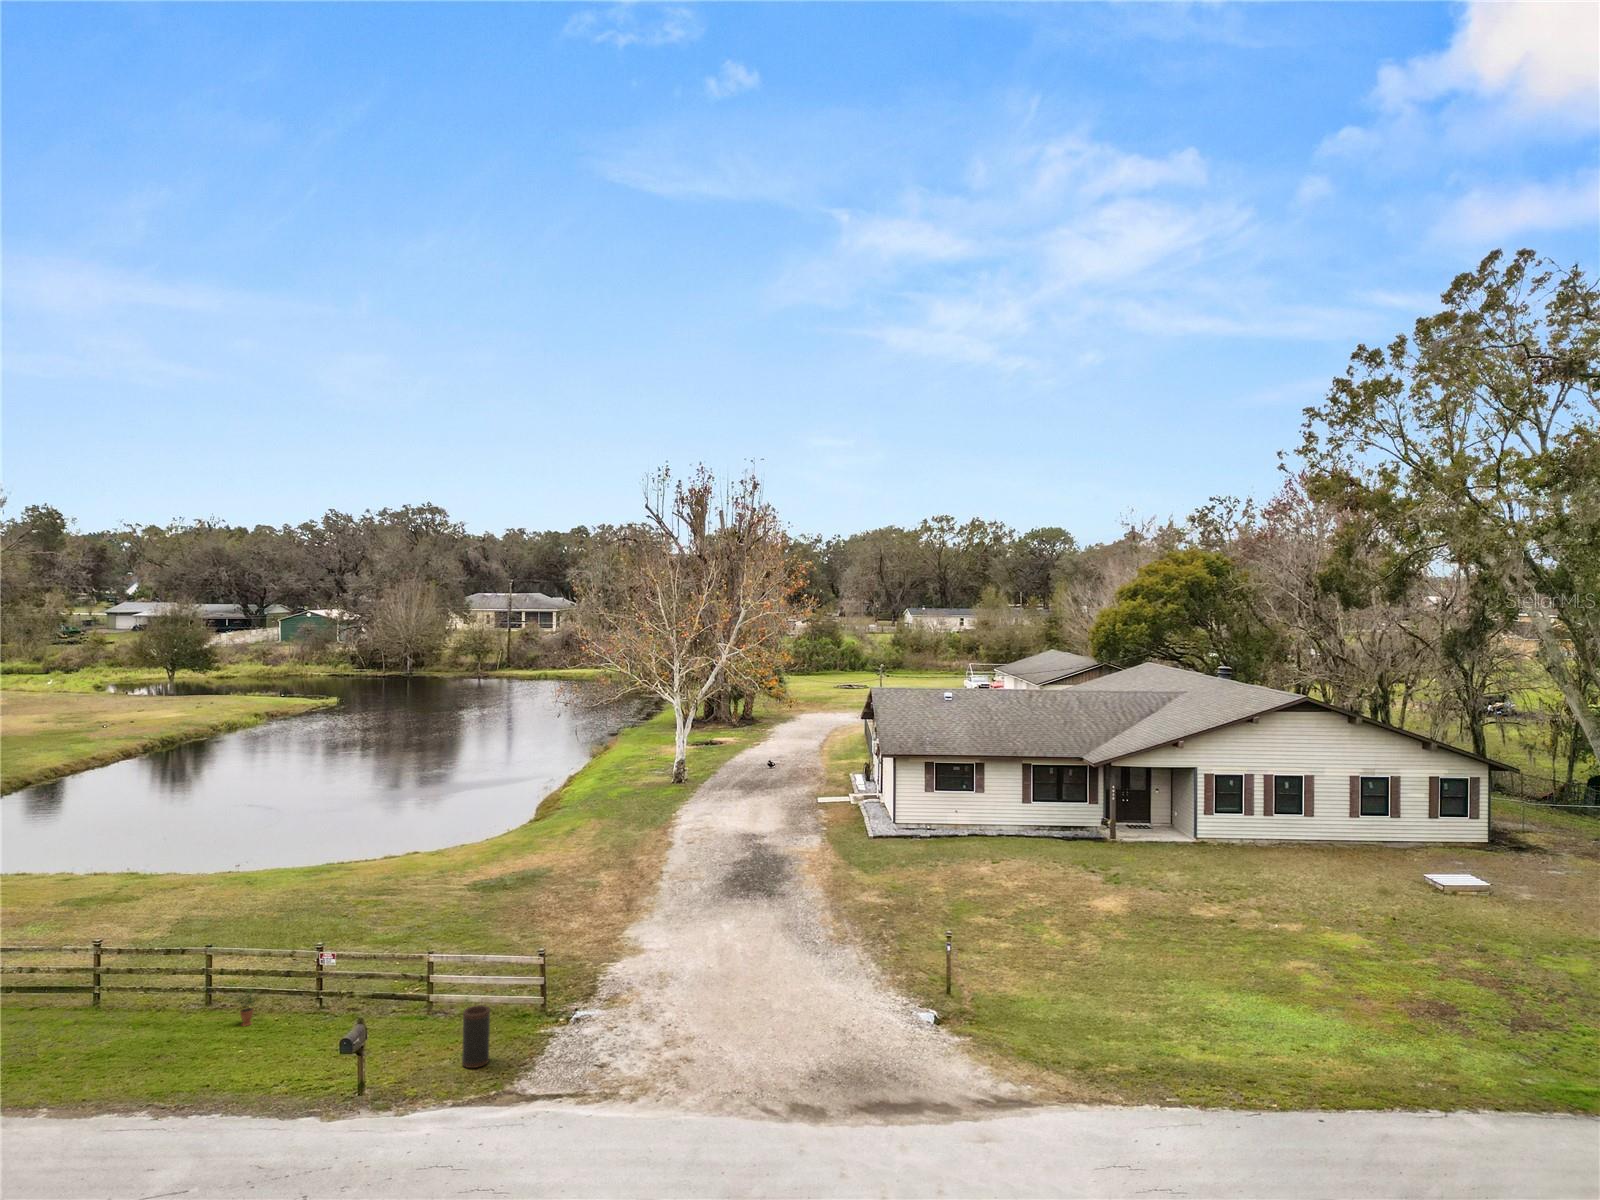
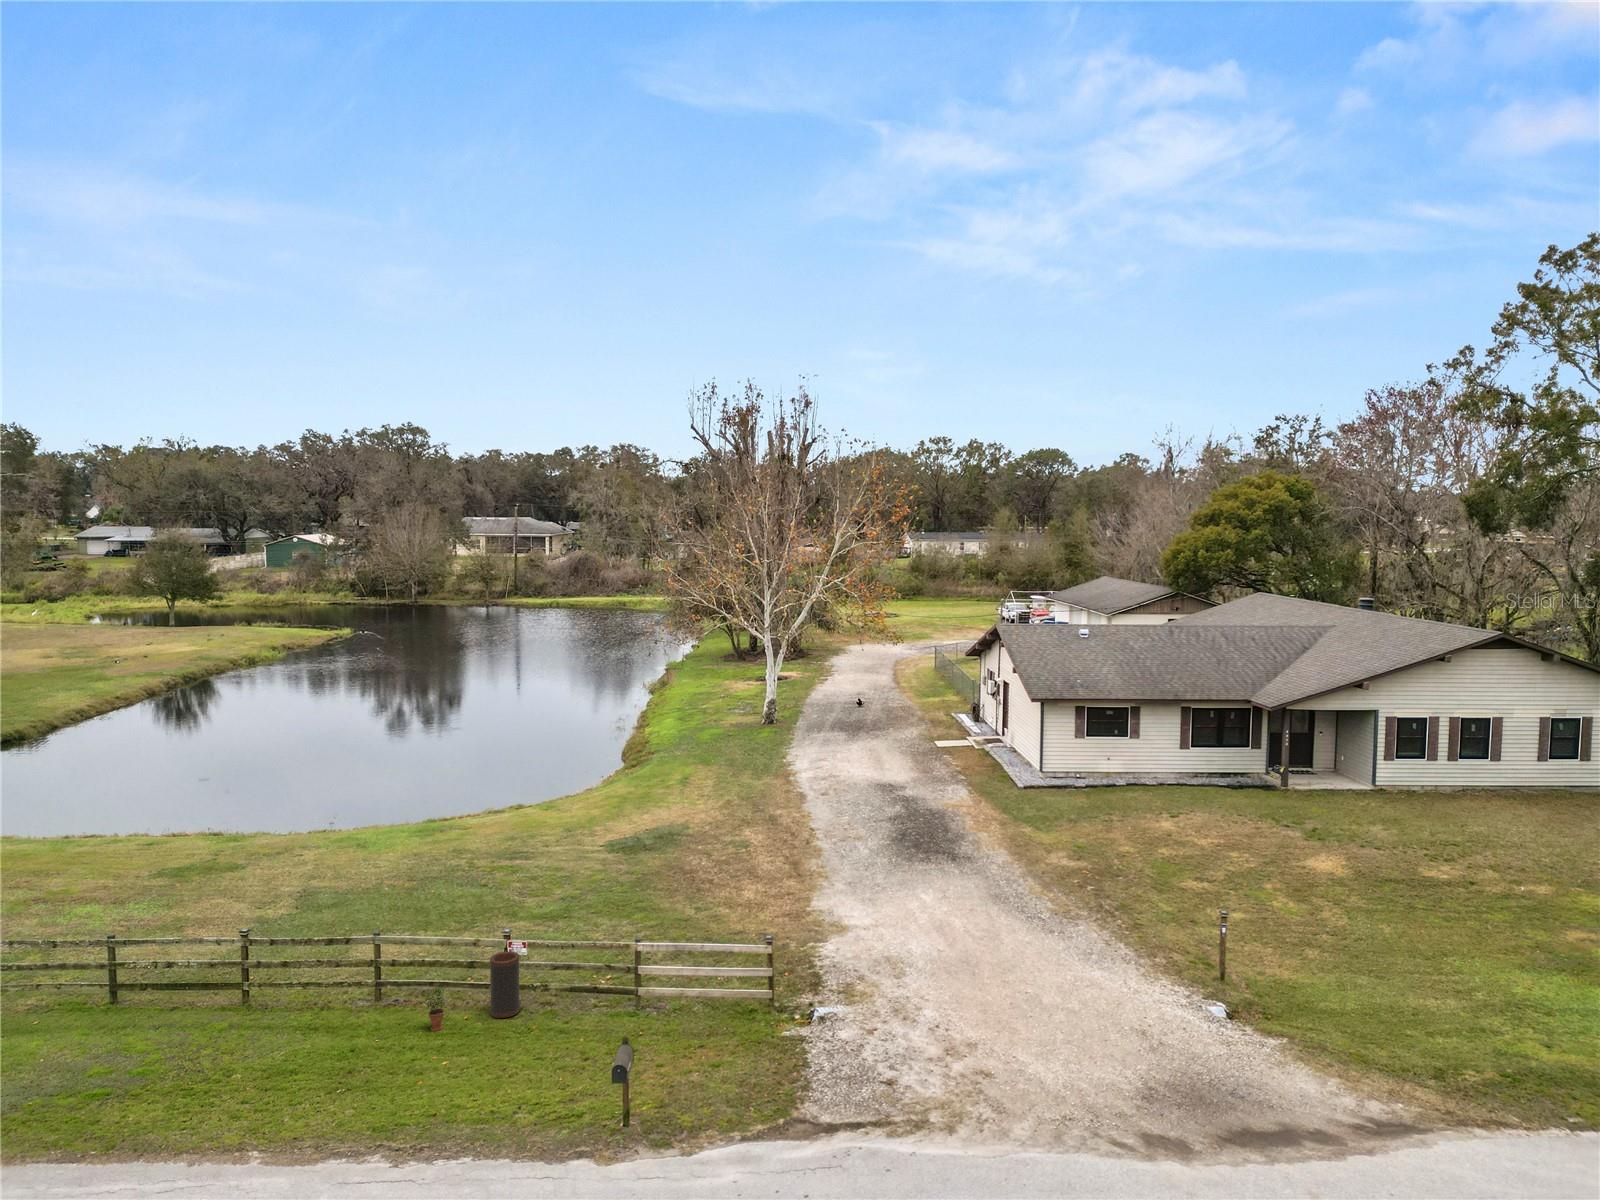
trash can: present [462,1005,490,1068] -> present [490,951,520,1018]

